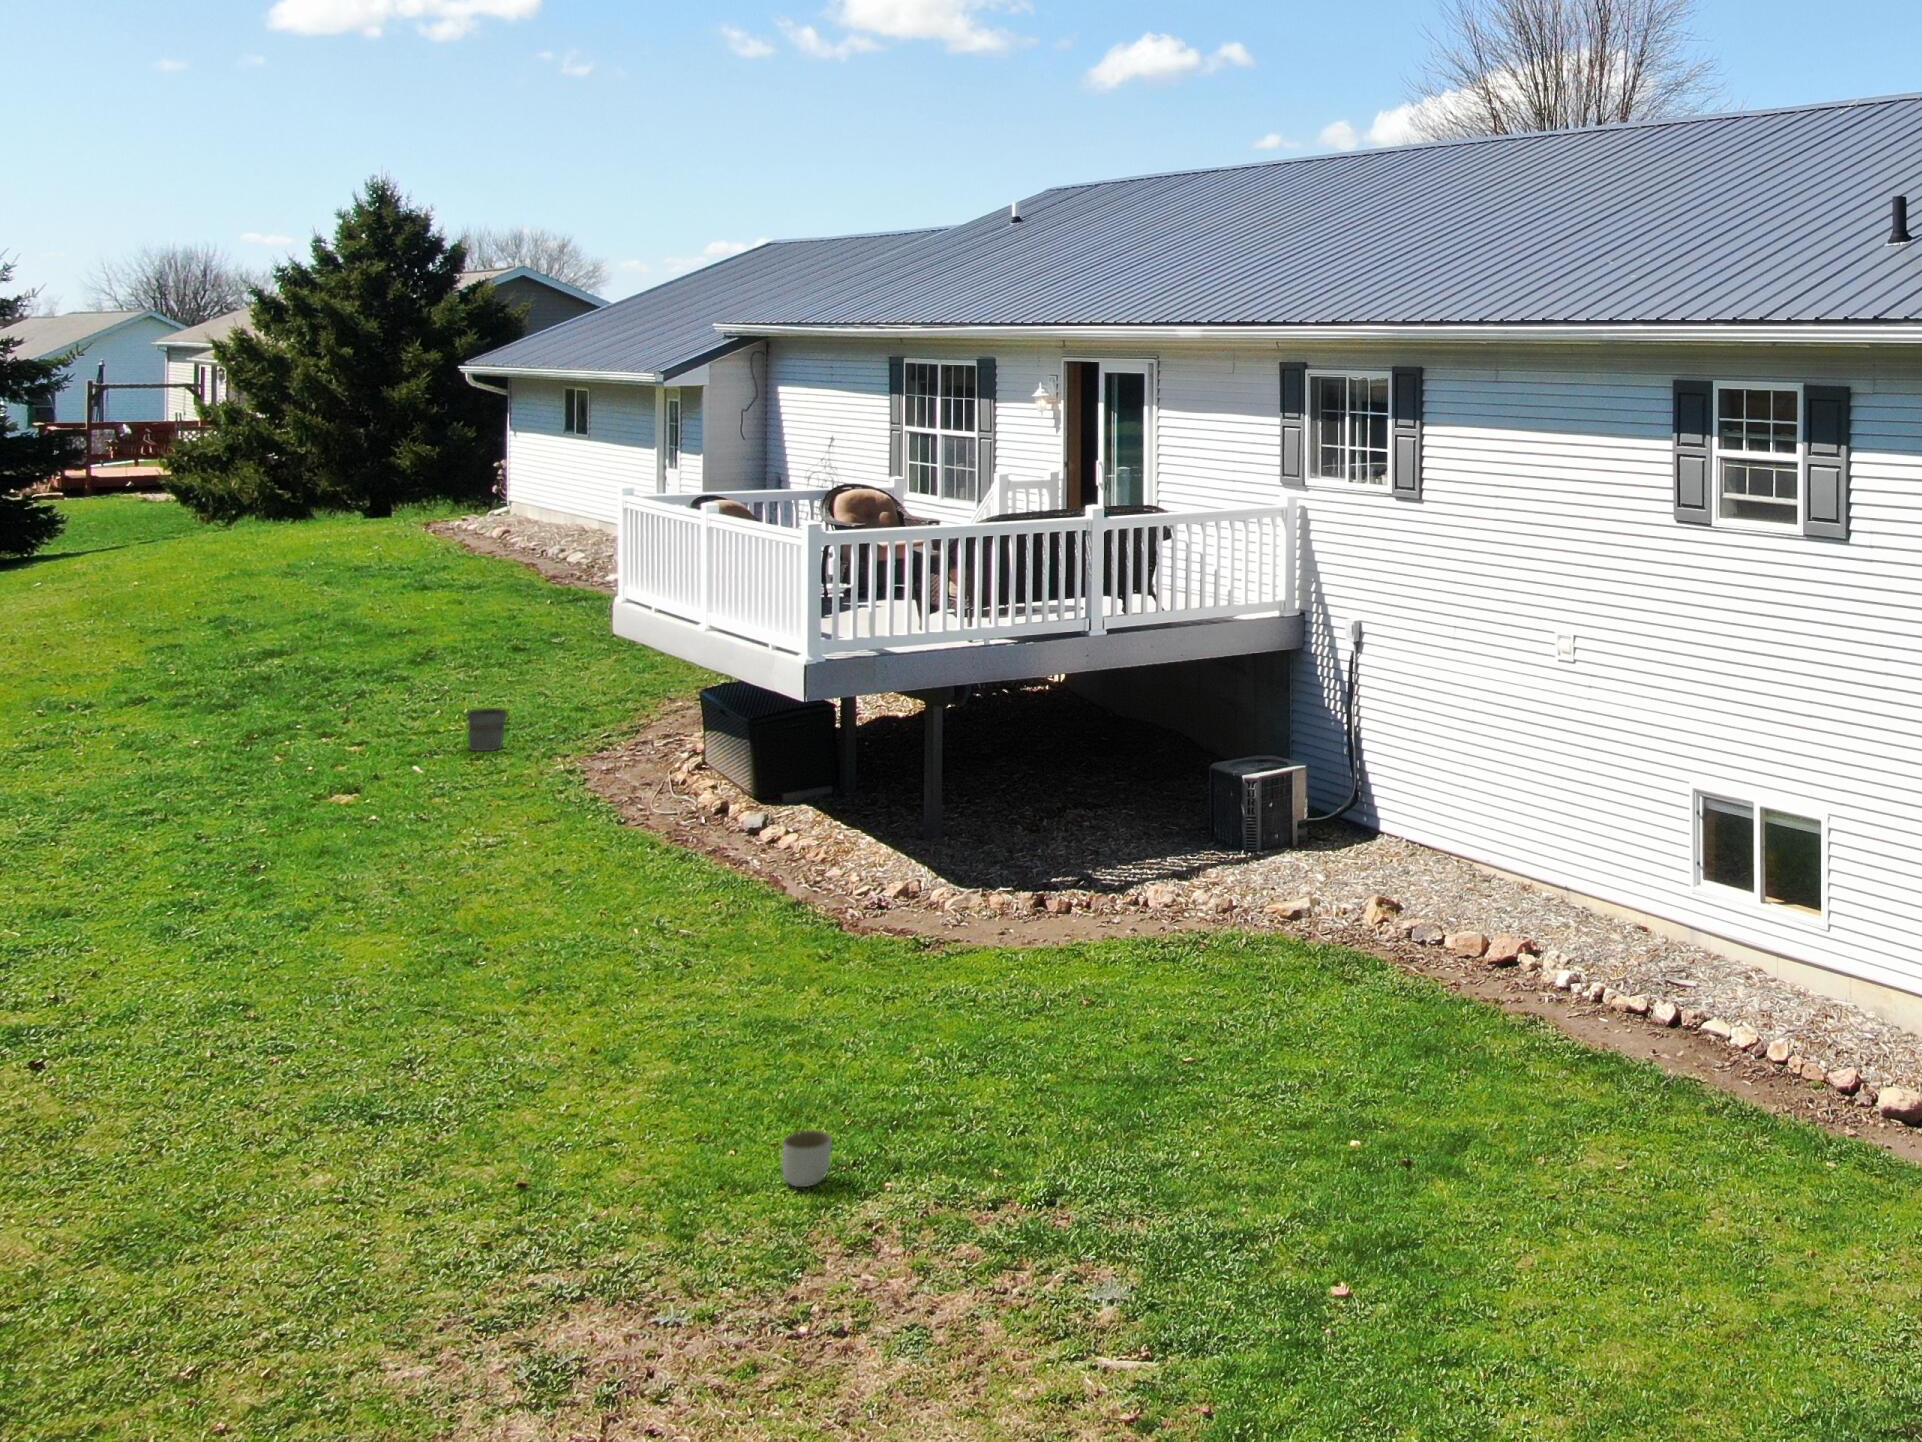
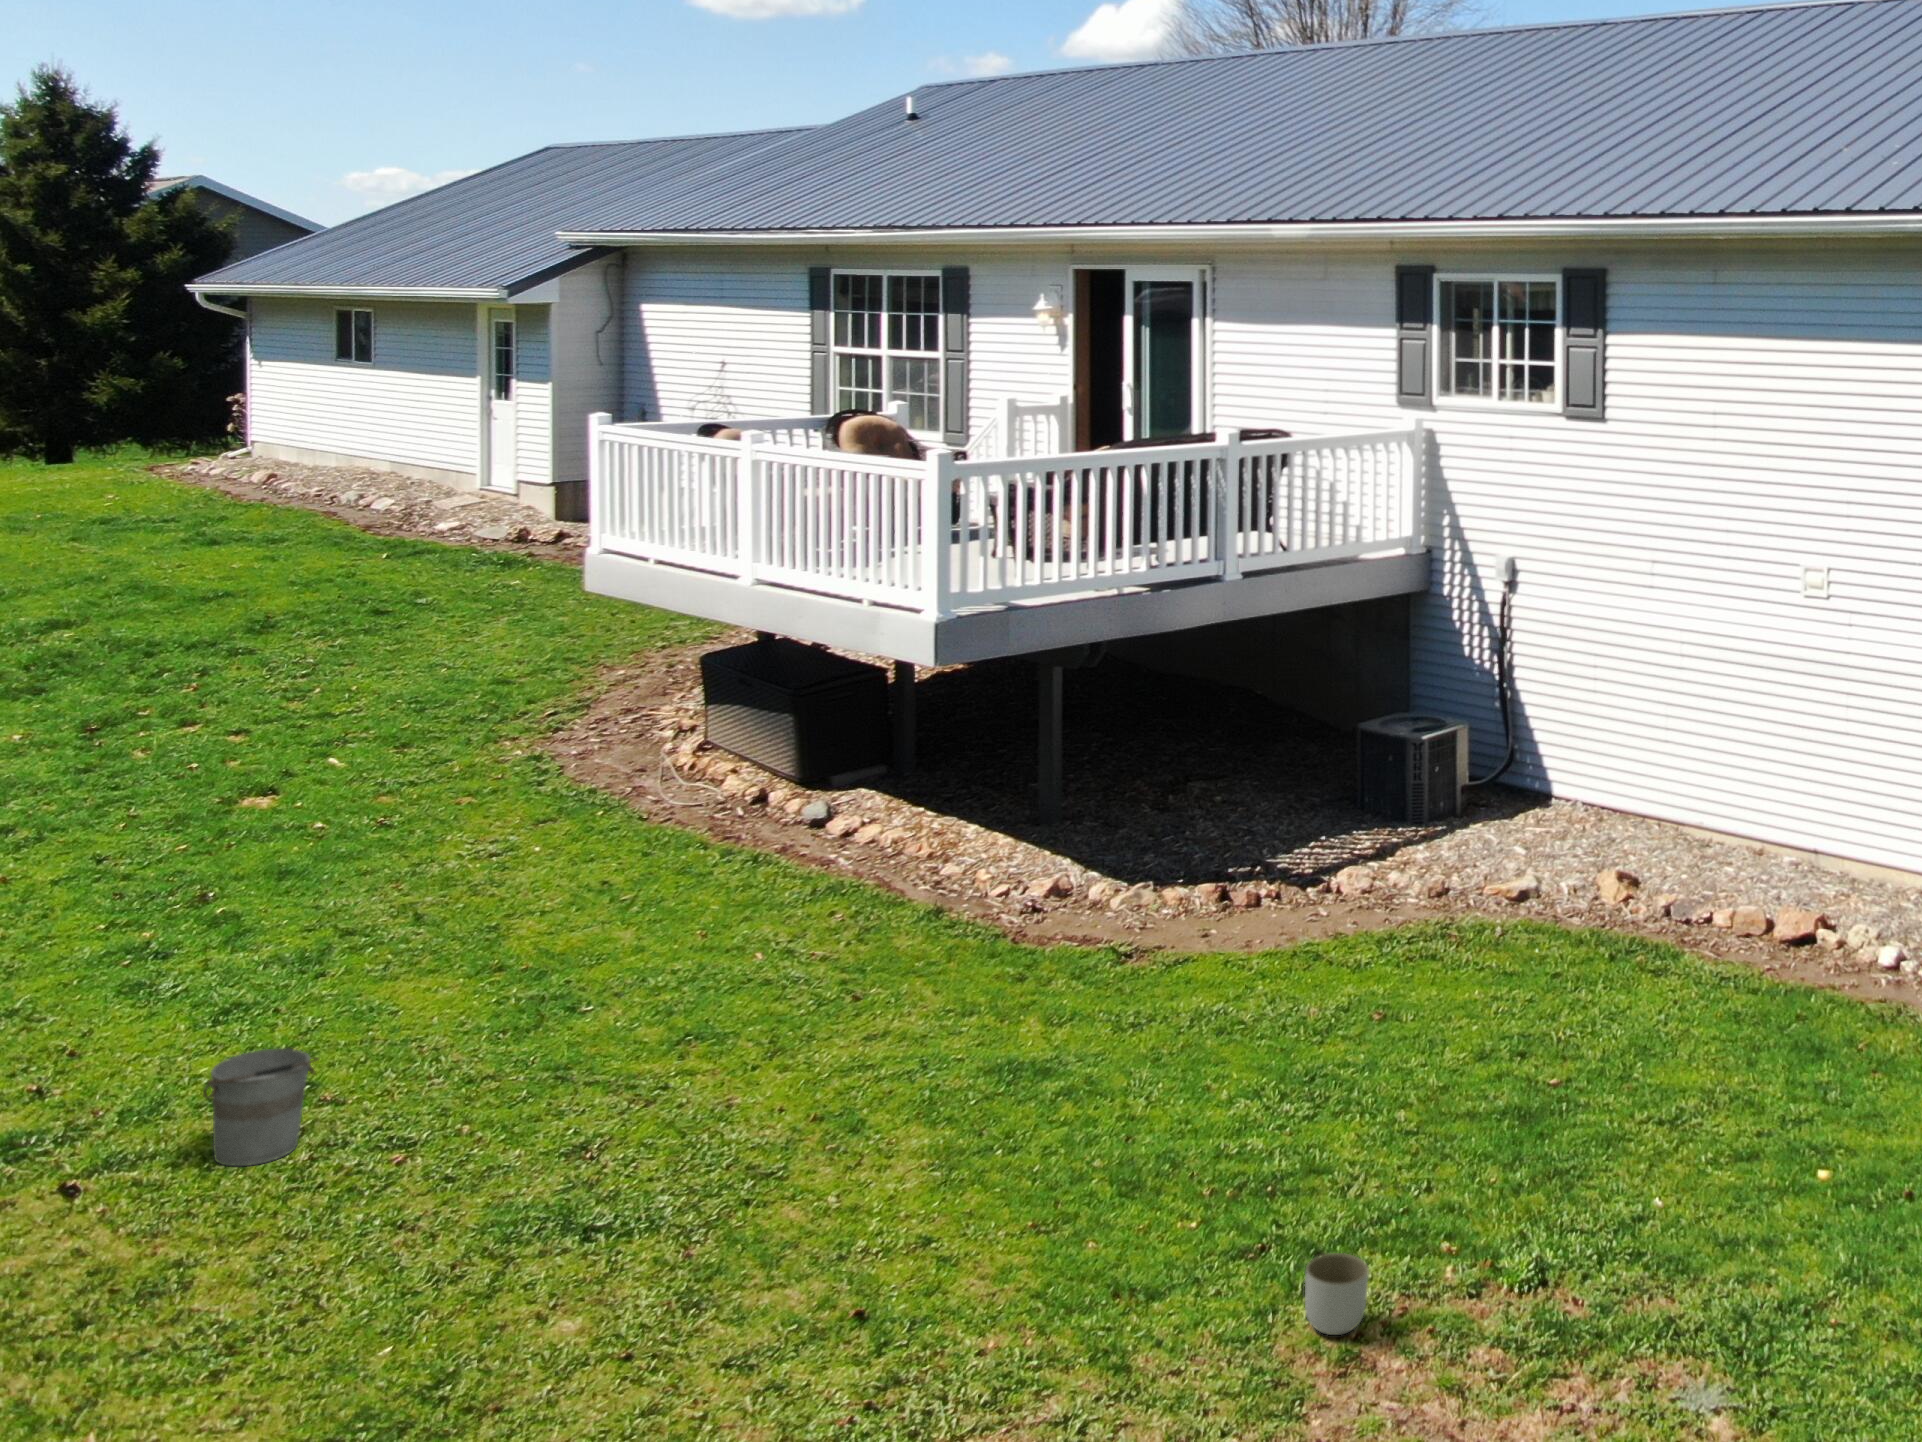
bucket: present [466,708,508,751] -> present [203,1049,319,1166]

